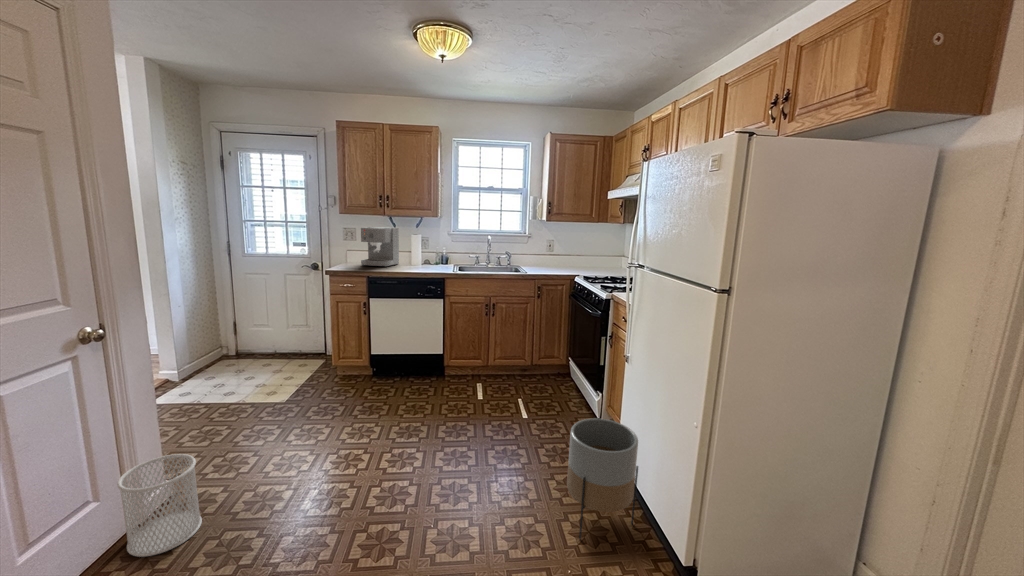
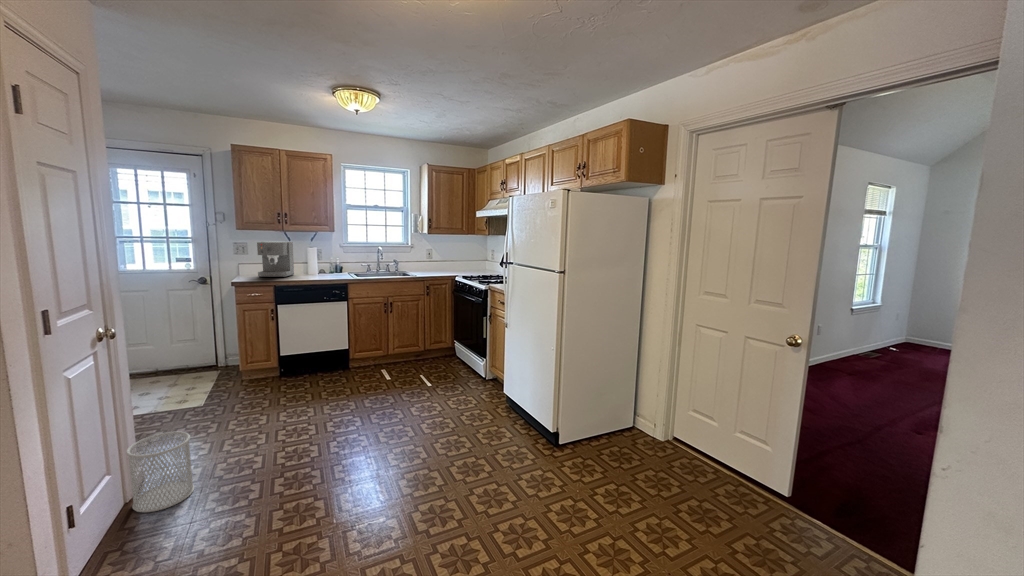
planter: present [567,418,638,539] -> none [476,363,519,436]

